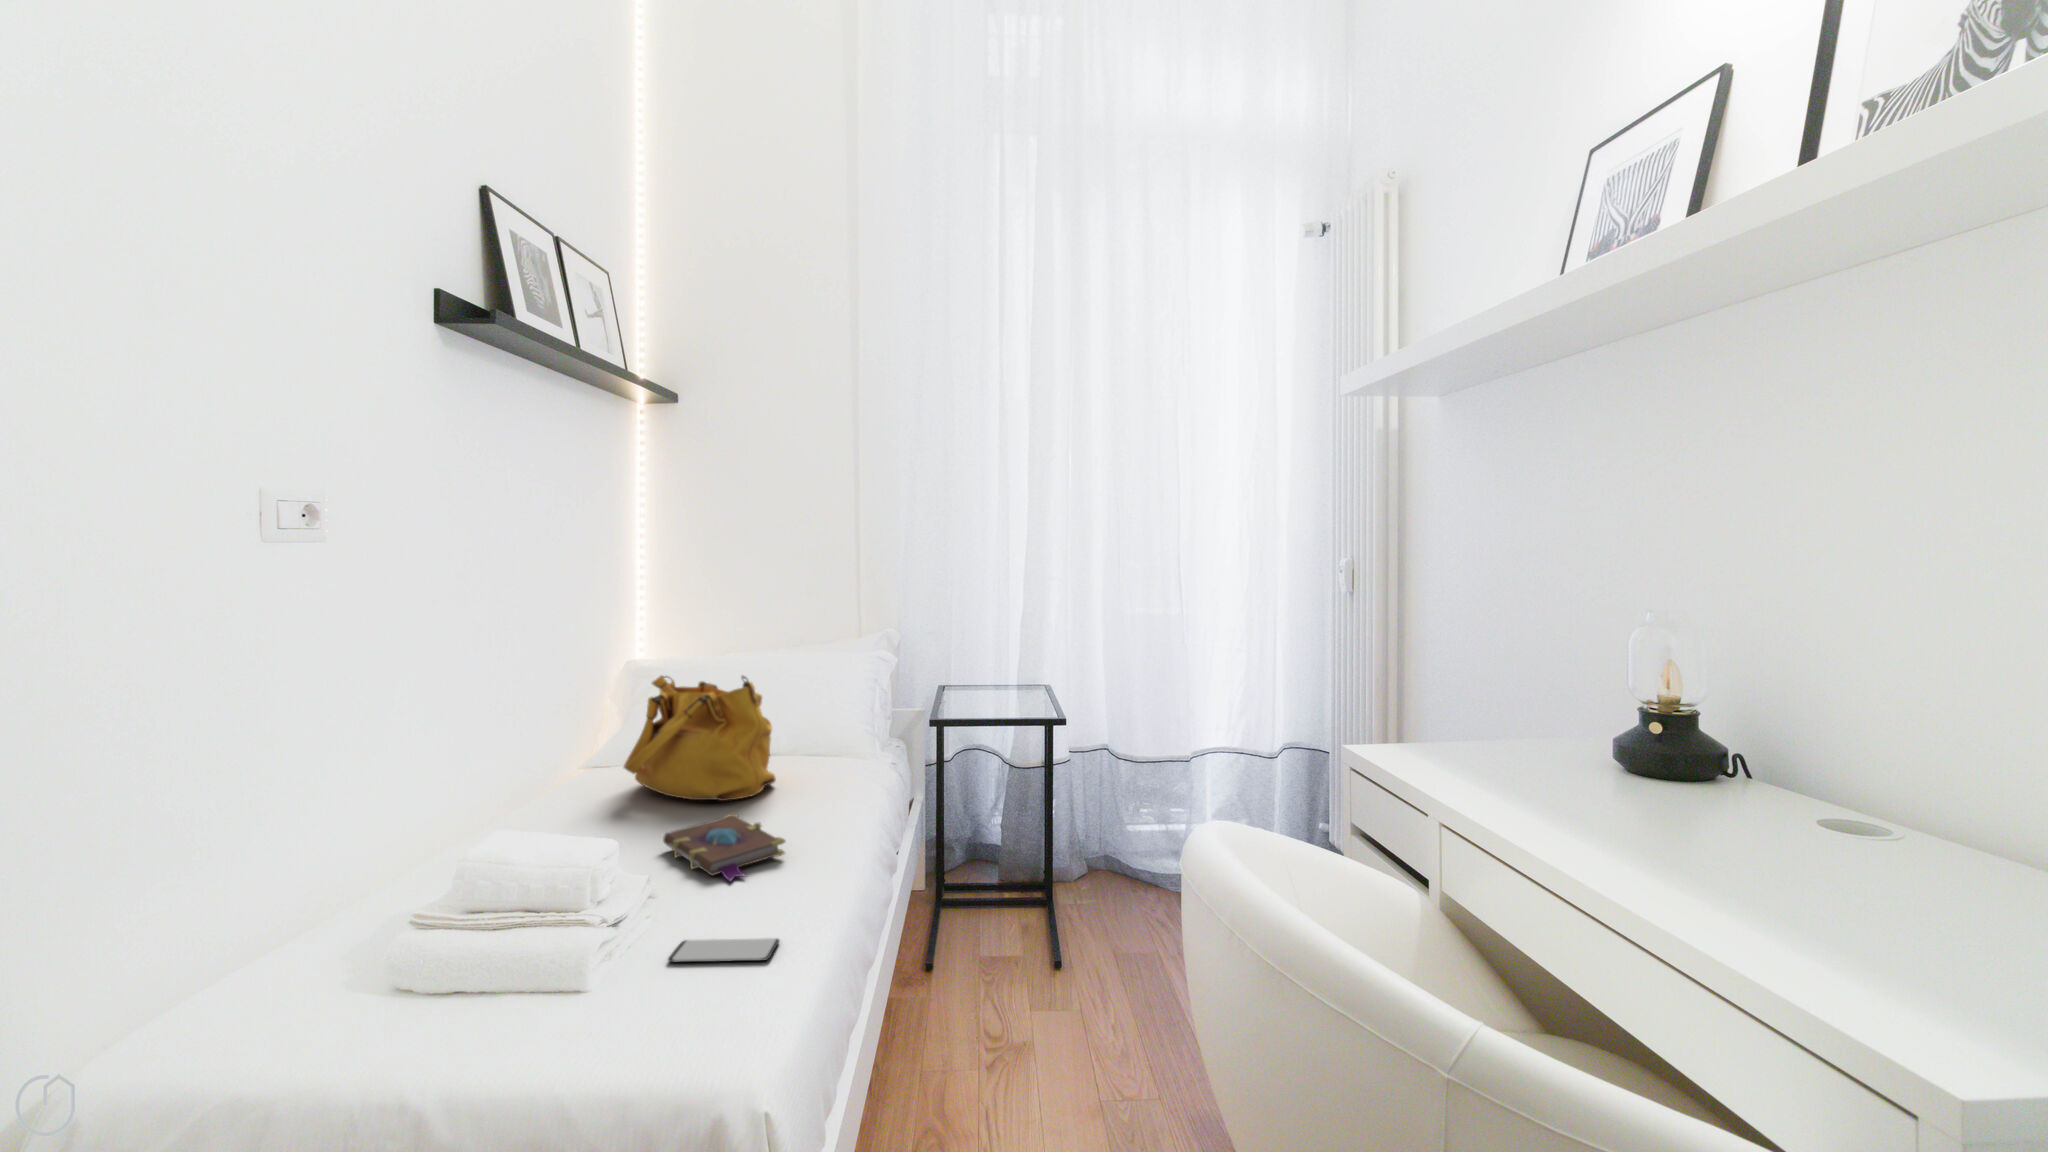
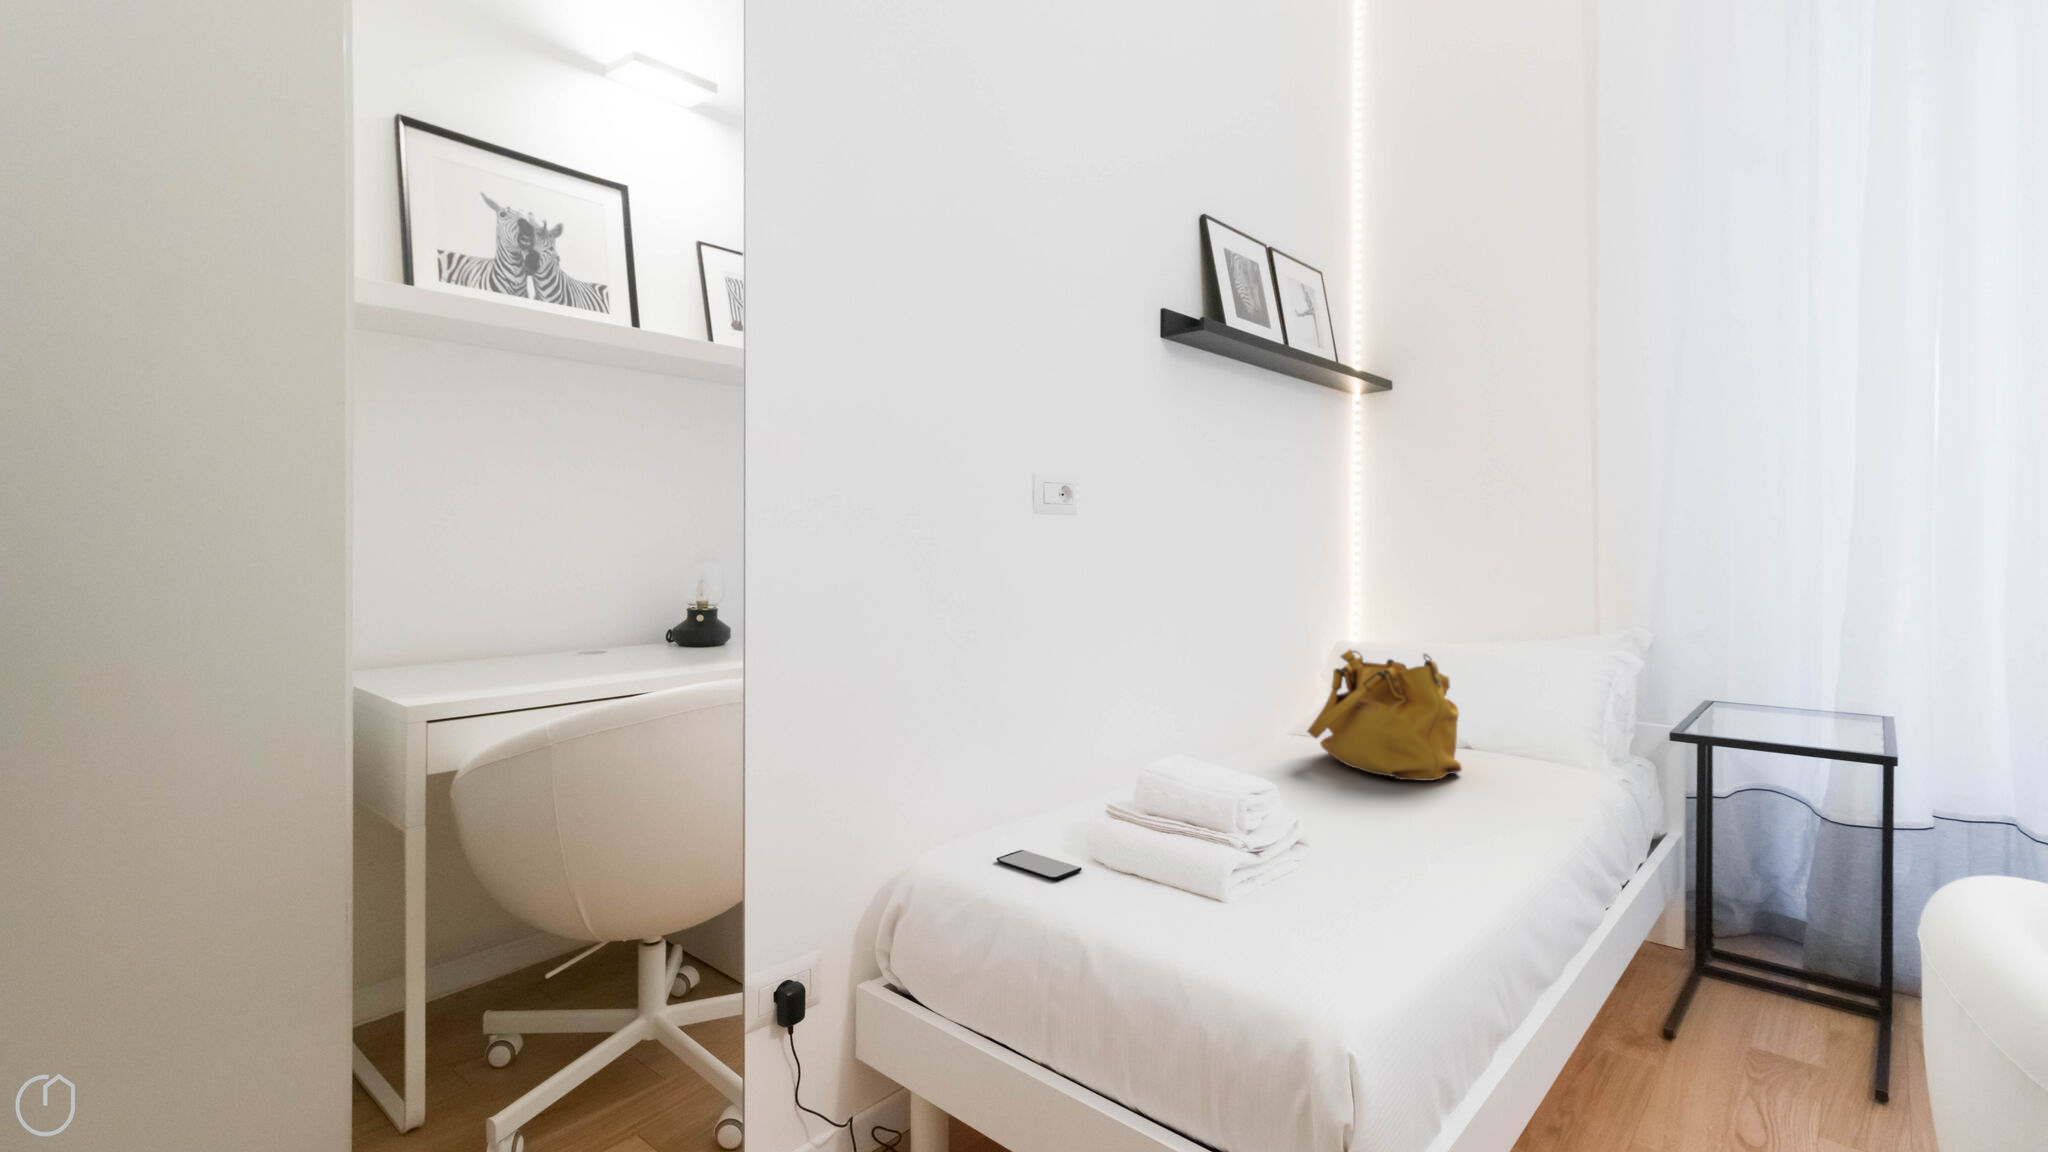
book: present [663,814,785,881] -> none [1327,789,1445,849]
smartphone: present [668,938,779,962] -> present [997,850,1082,880]

